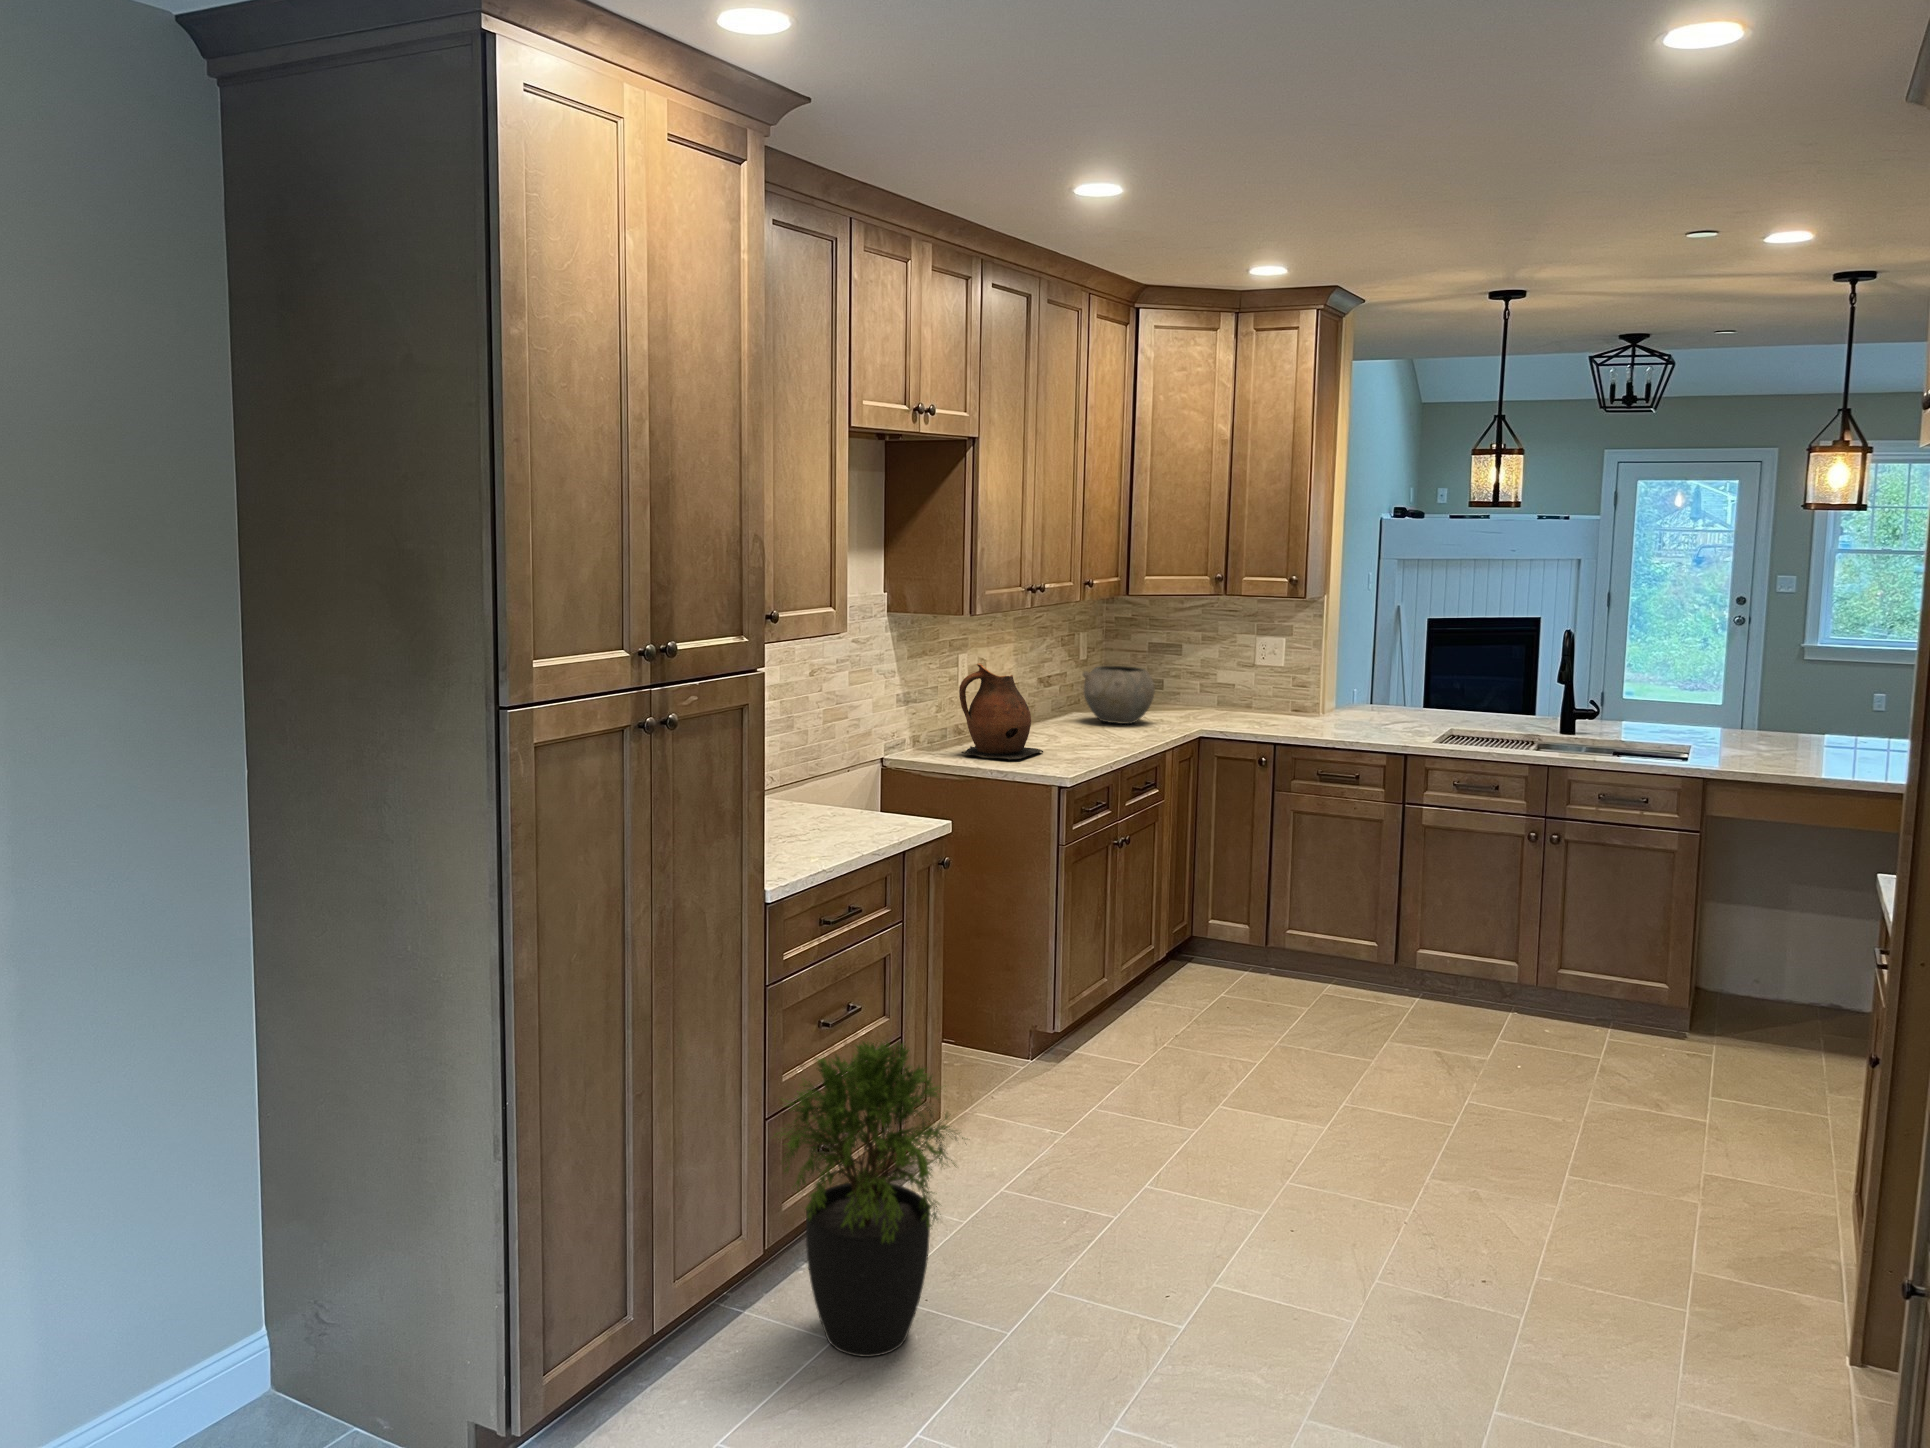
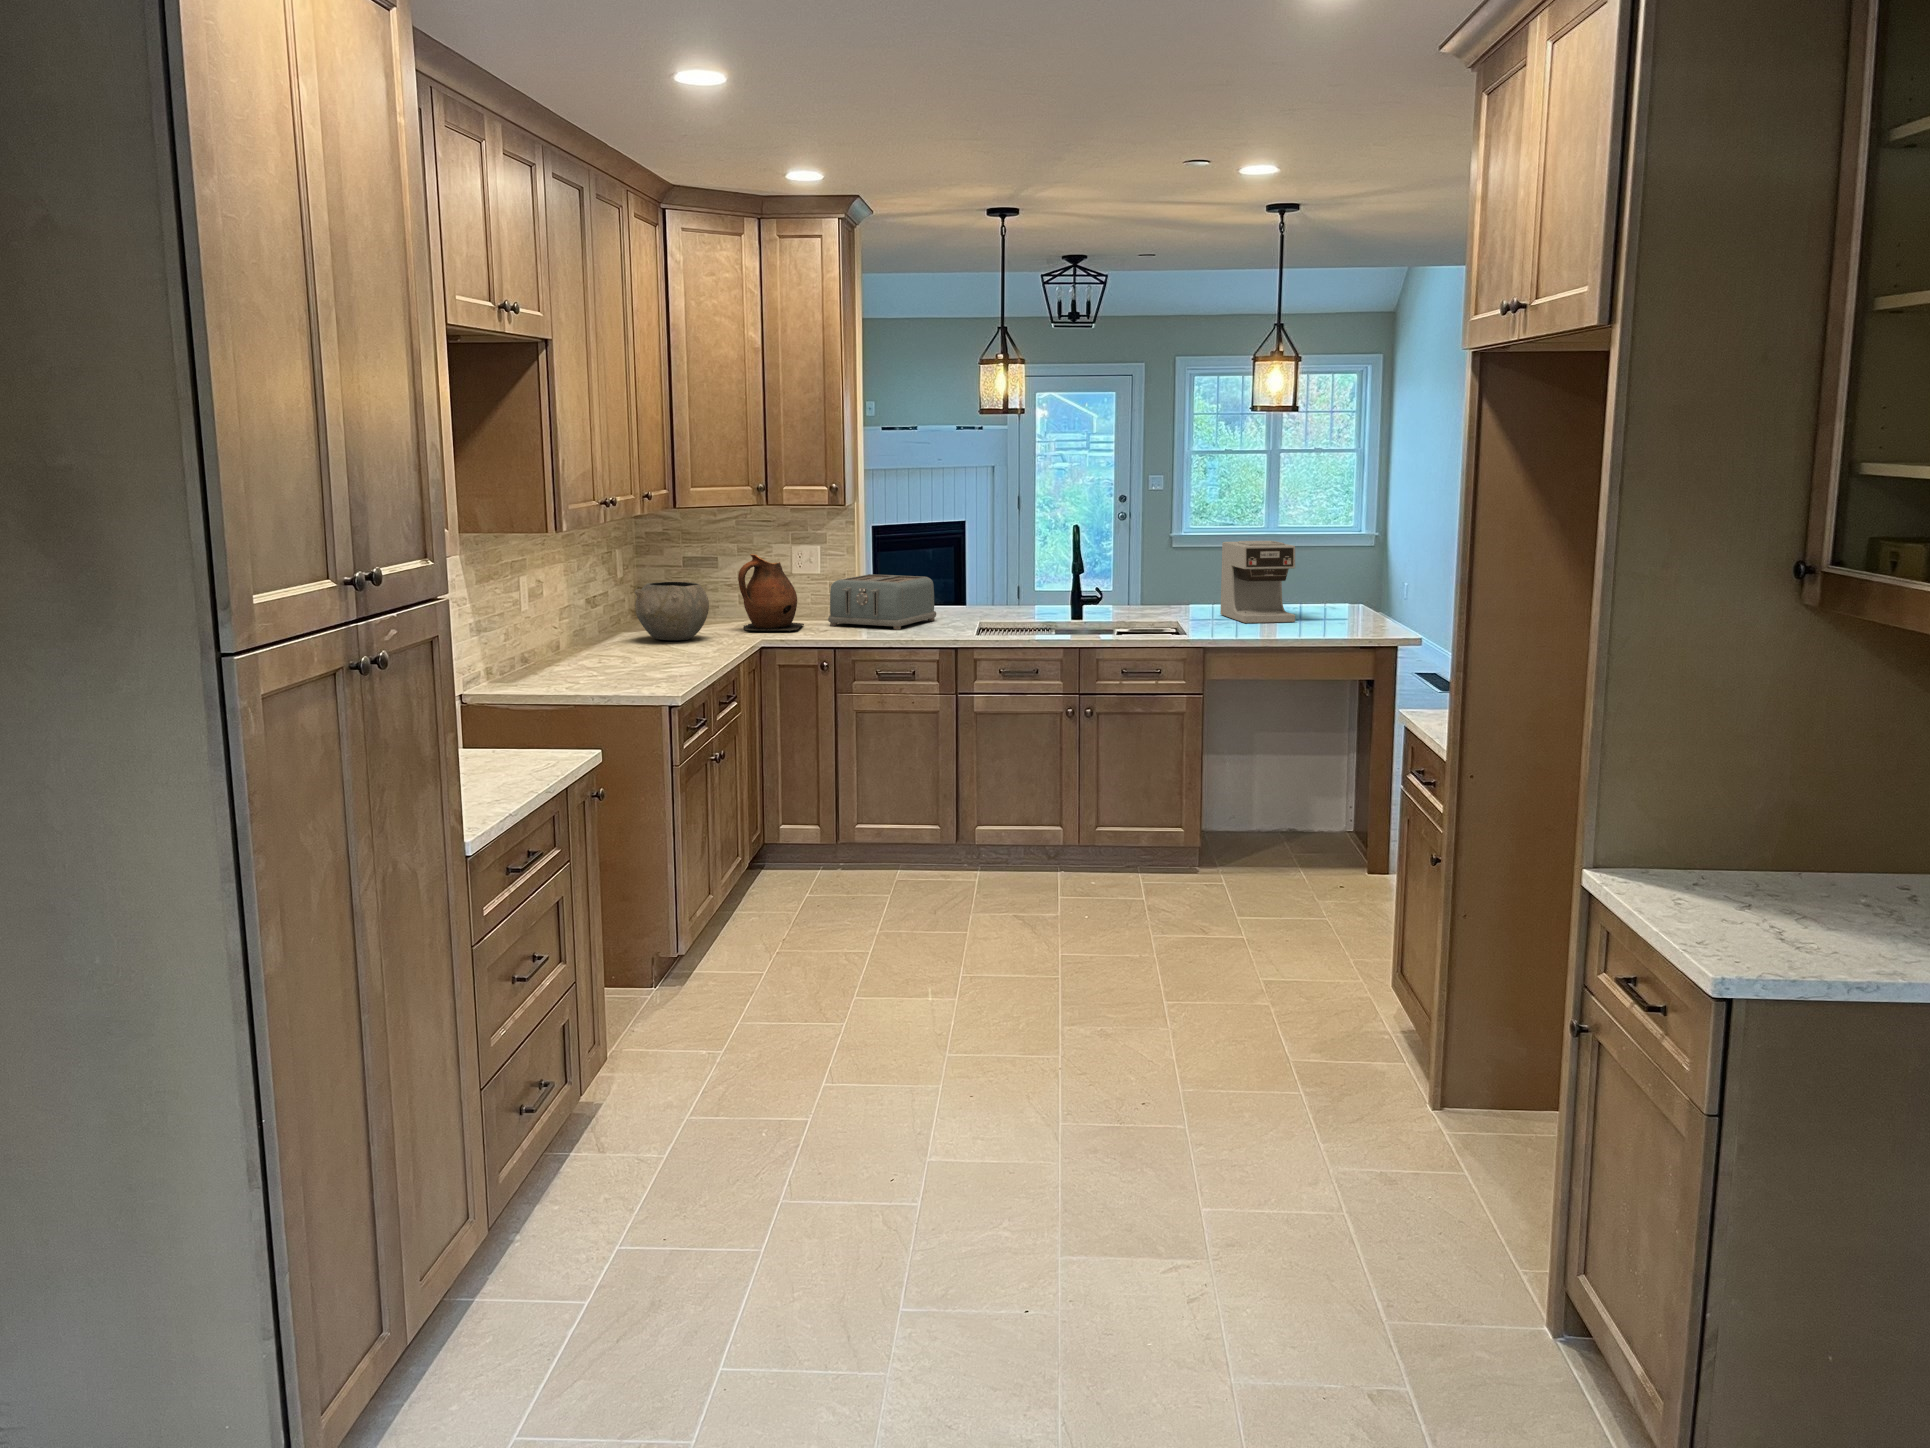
coffee maker: none [1761,660,1862,762] -> present [1220,541,1295,623]
ceramic pitcher: present [959,663,1043,760] -> present [738,554,804,632]
toaster: none [1283,671,1405,731] -> present [828,574,936,630]
potted plant: present [775,1042,963,1357] -> none [505,975,710,1310]

